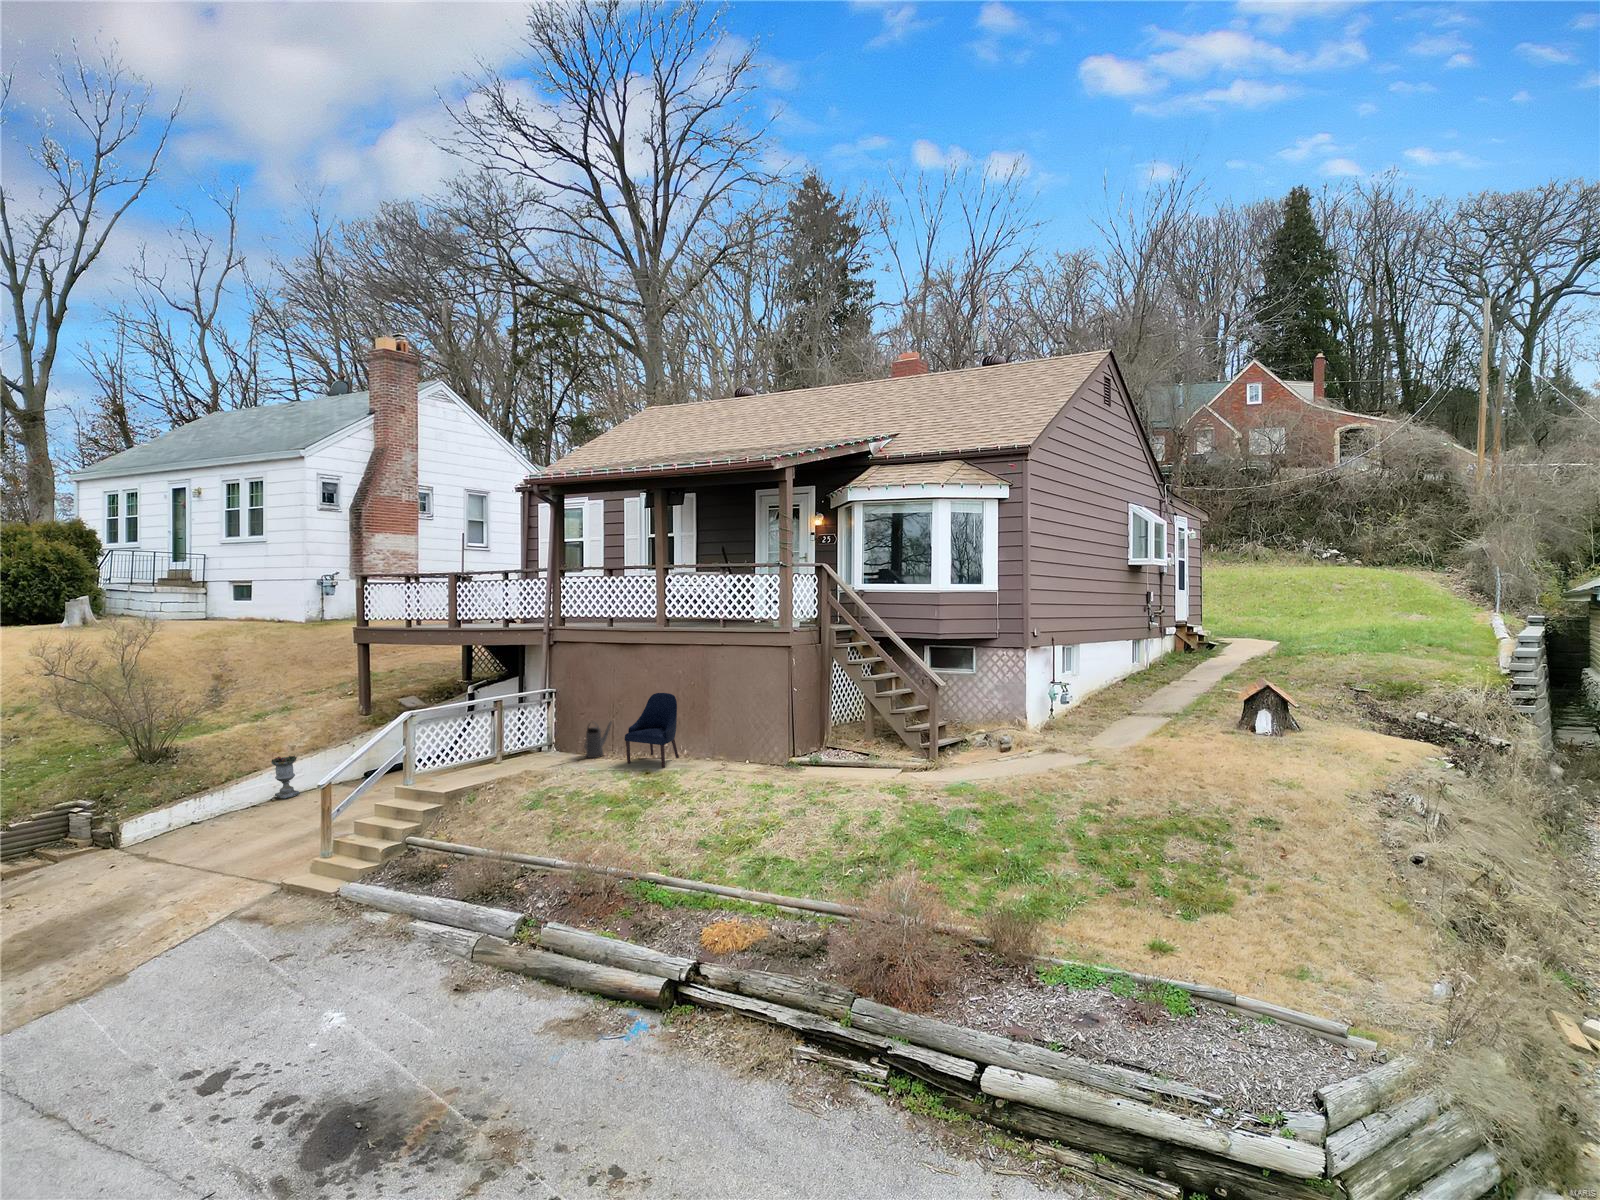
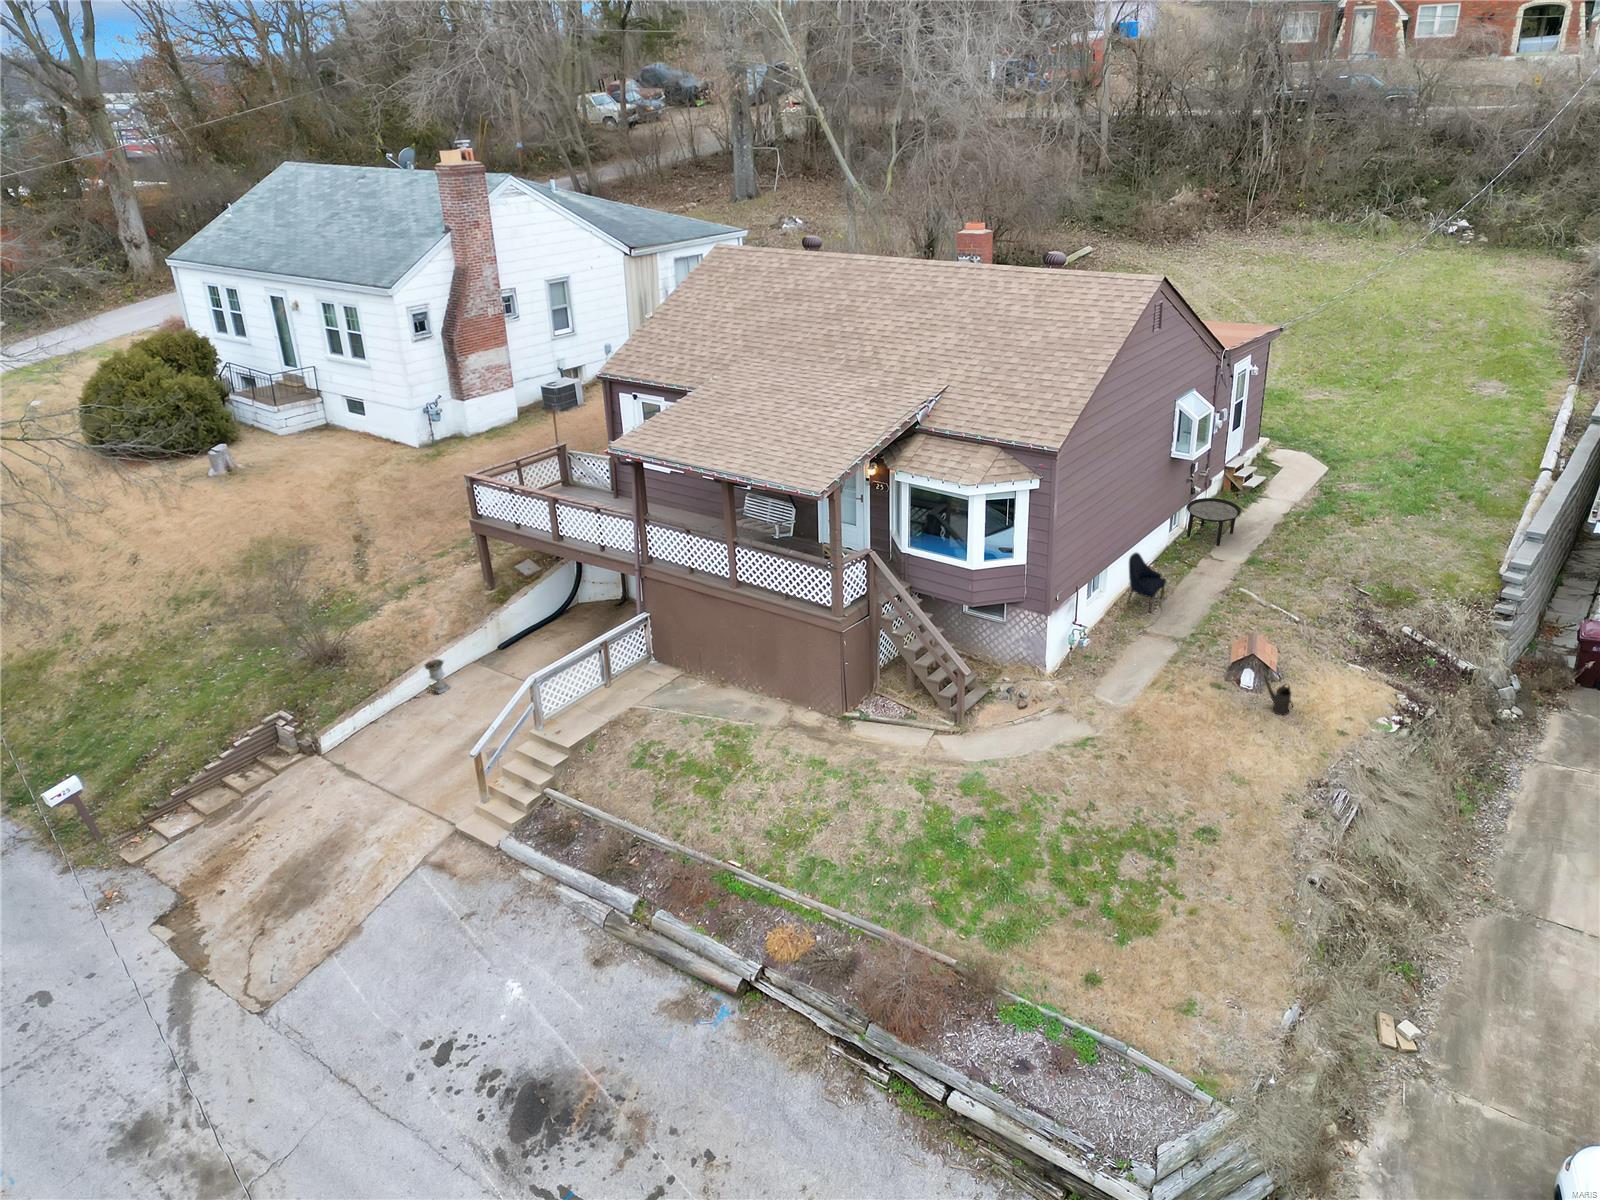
round table: none [1117,637,1172,675] -> present [1187,498,1241,546]
chair: present [625,693,679,768] -> present [1127,553,1166,612]
watering can: present [584,722,612,758] -> present [1264,676,1293,715]

